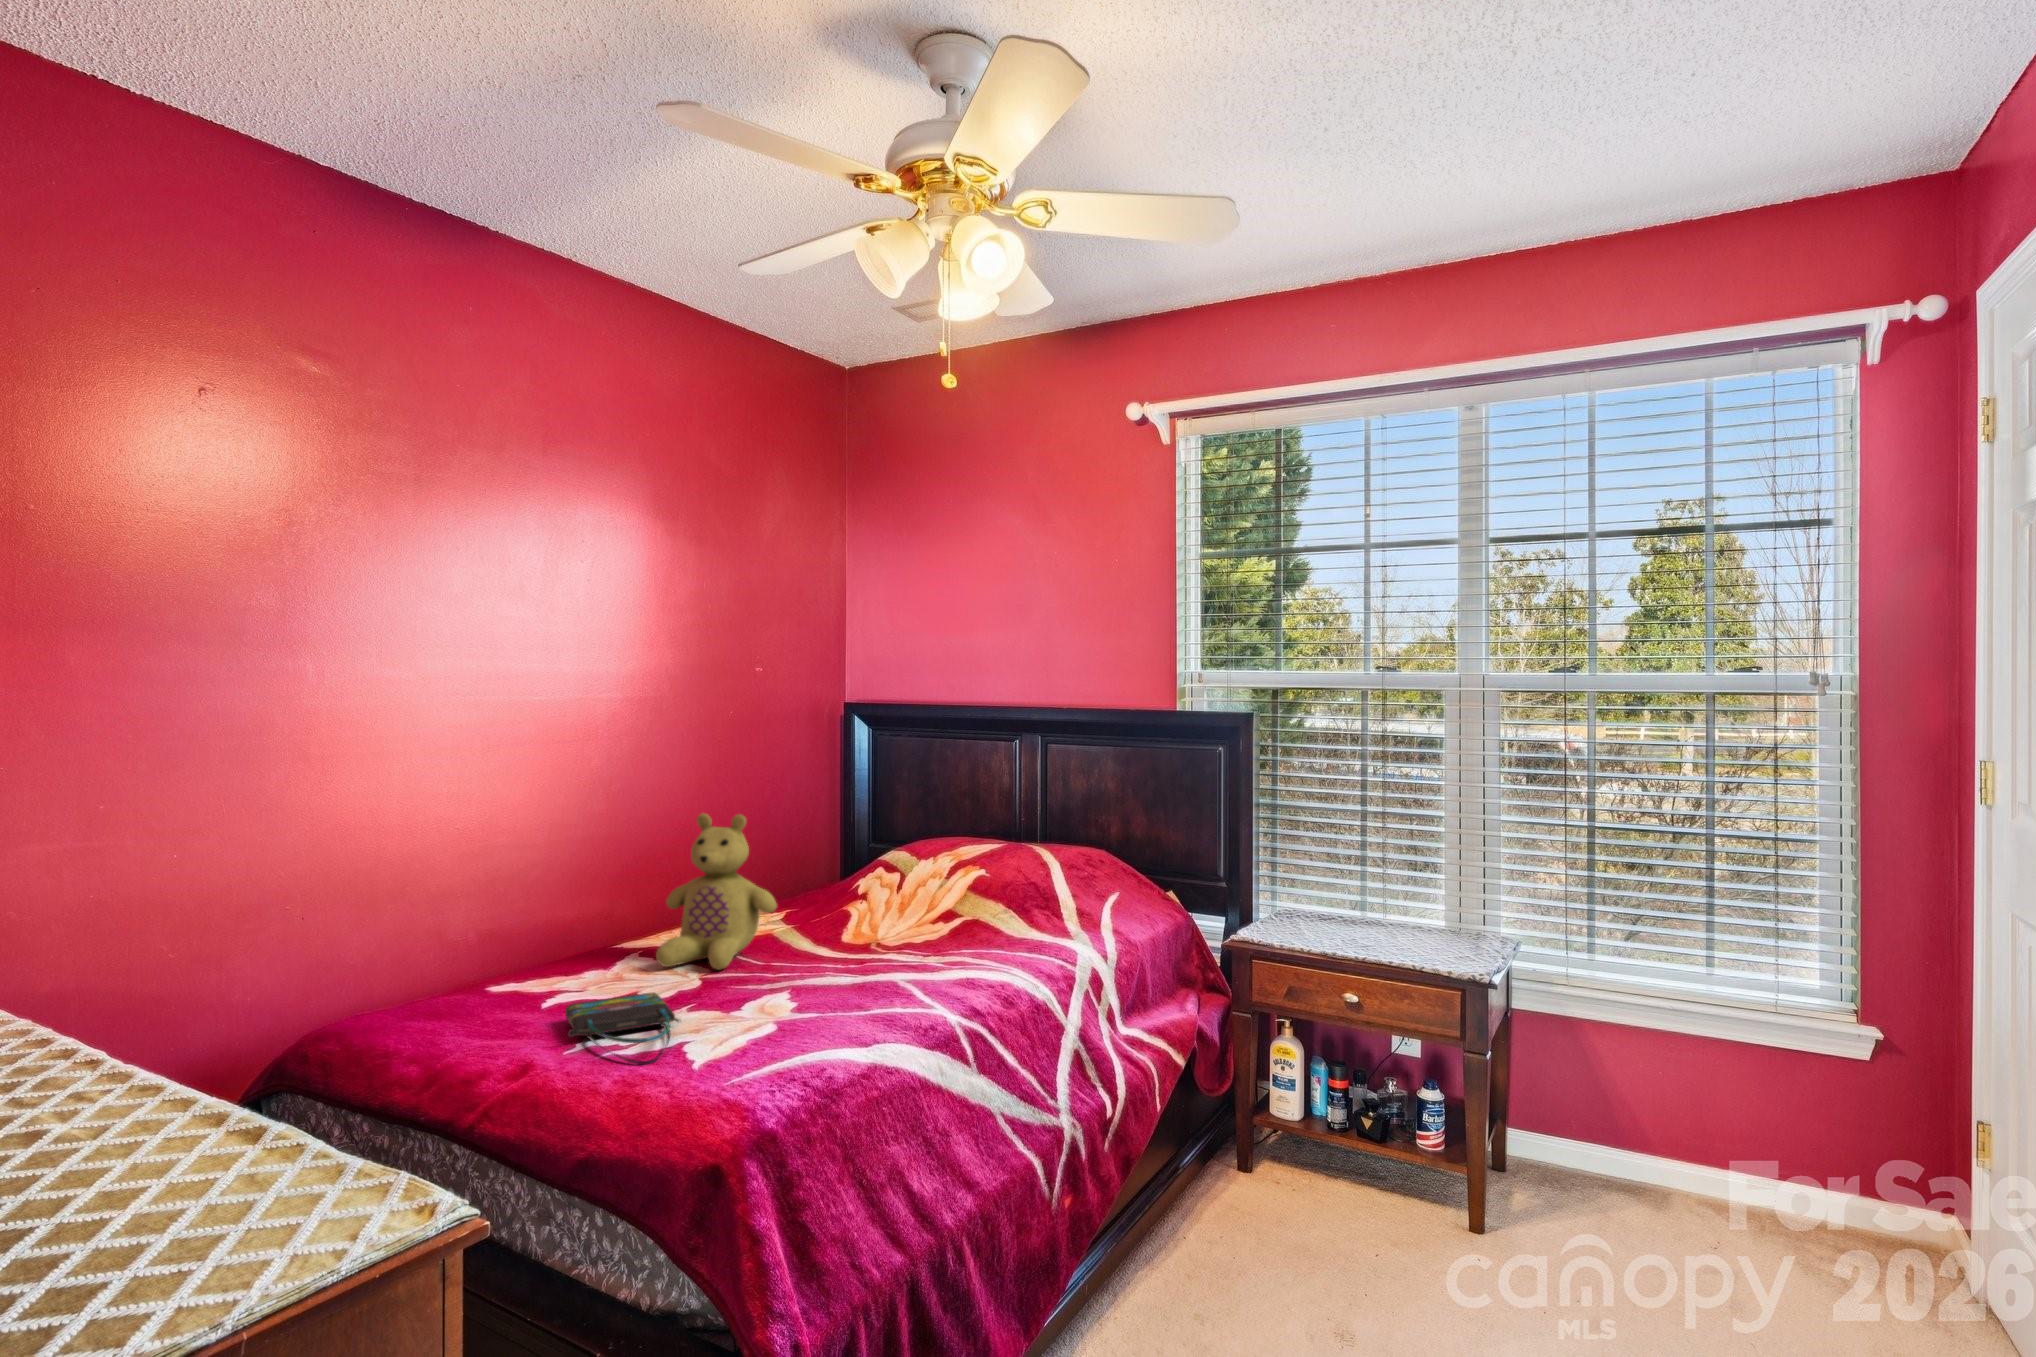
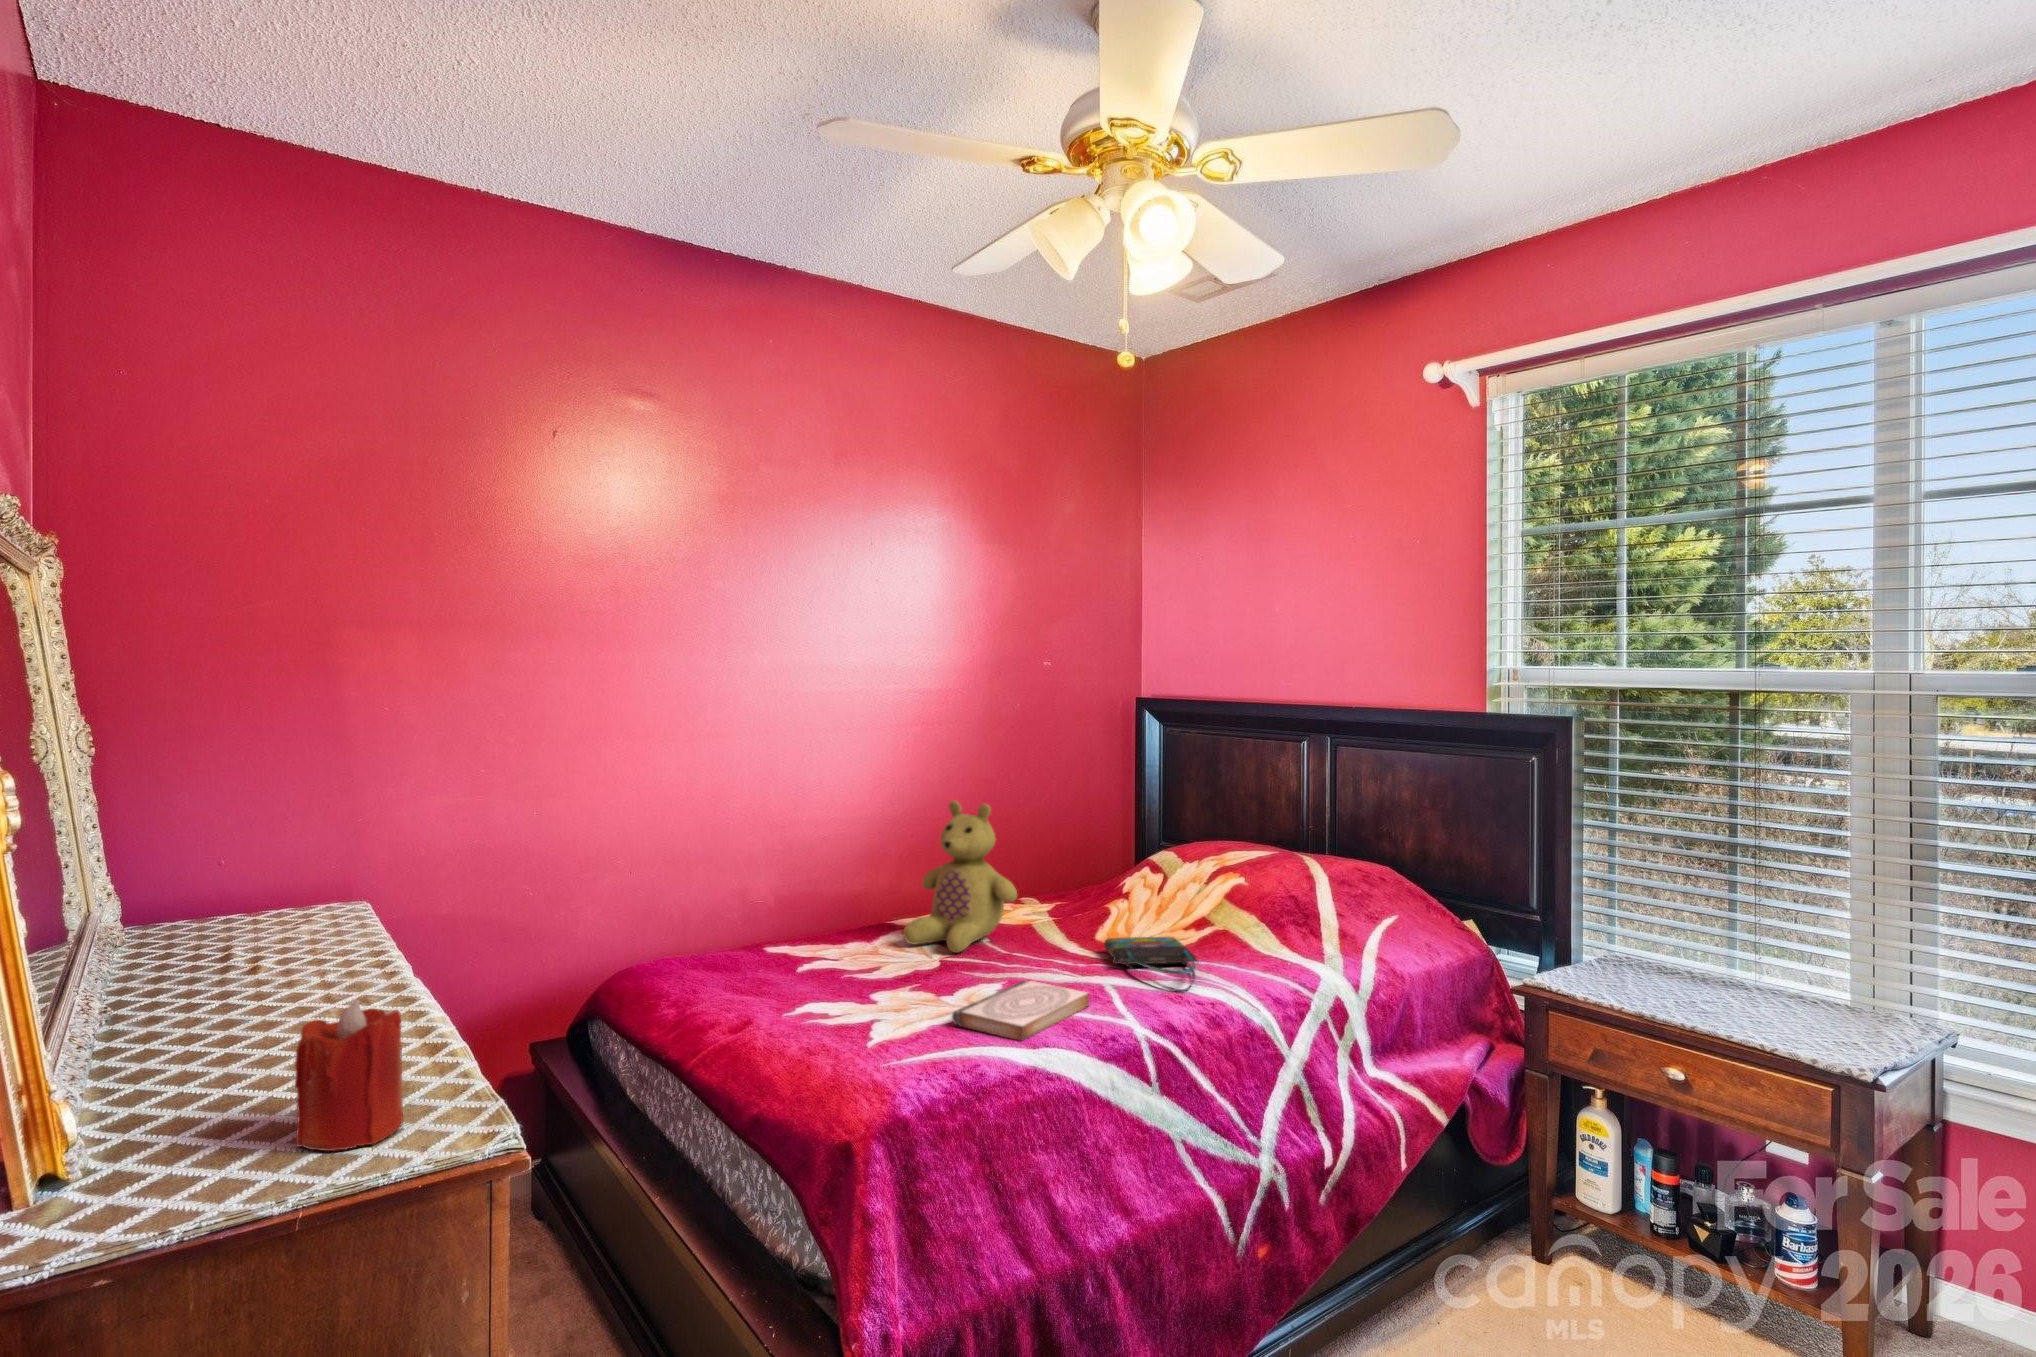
book: none [766,984,890,1042] -> present [952,980,1089,1041]
tote bag: present [565,993,679,1065] -> present [1104,937,1198,993]
candle: none [158,1073,295,1265] -> present [295,1001,403,1151]

